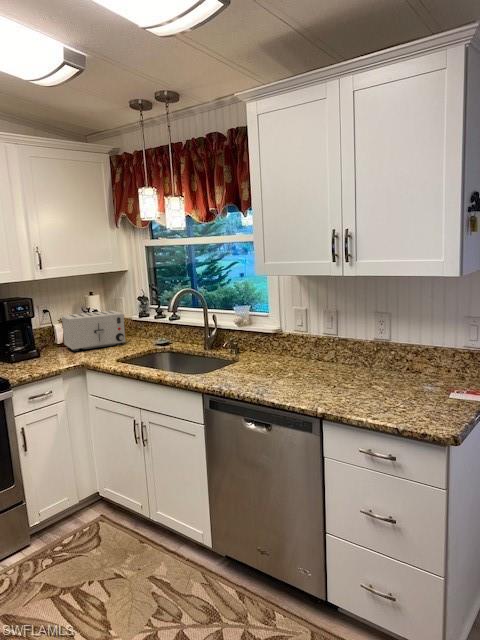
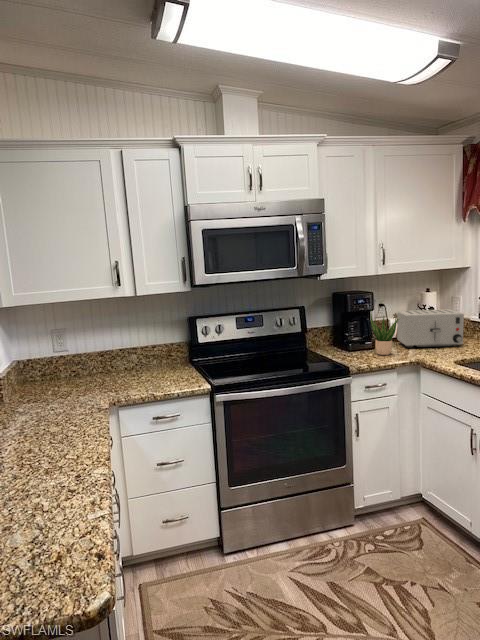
potted plant: none [31,315,63,362] -> present [370,312,400,355]

